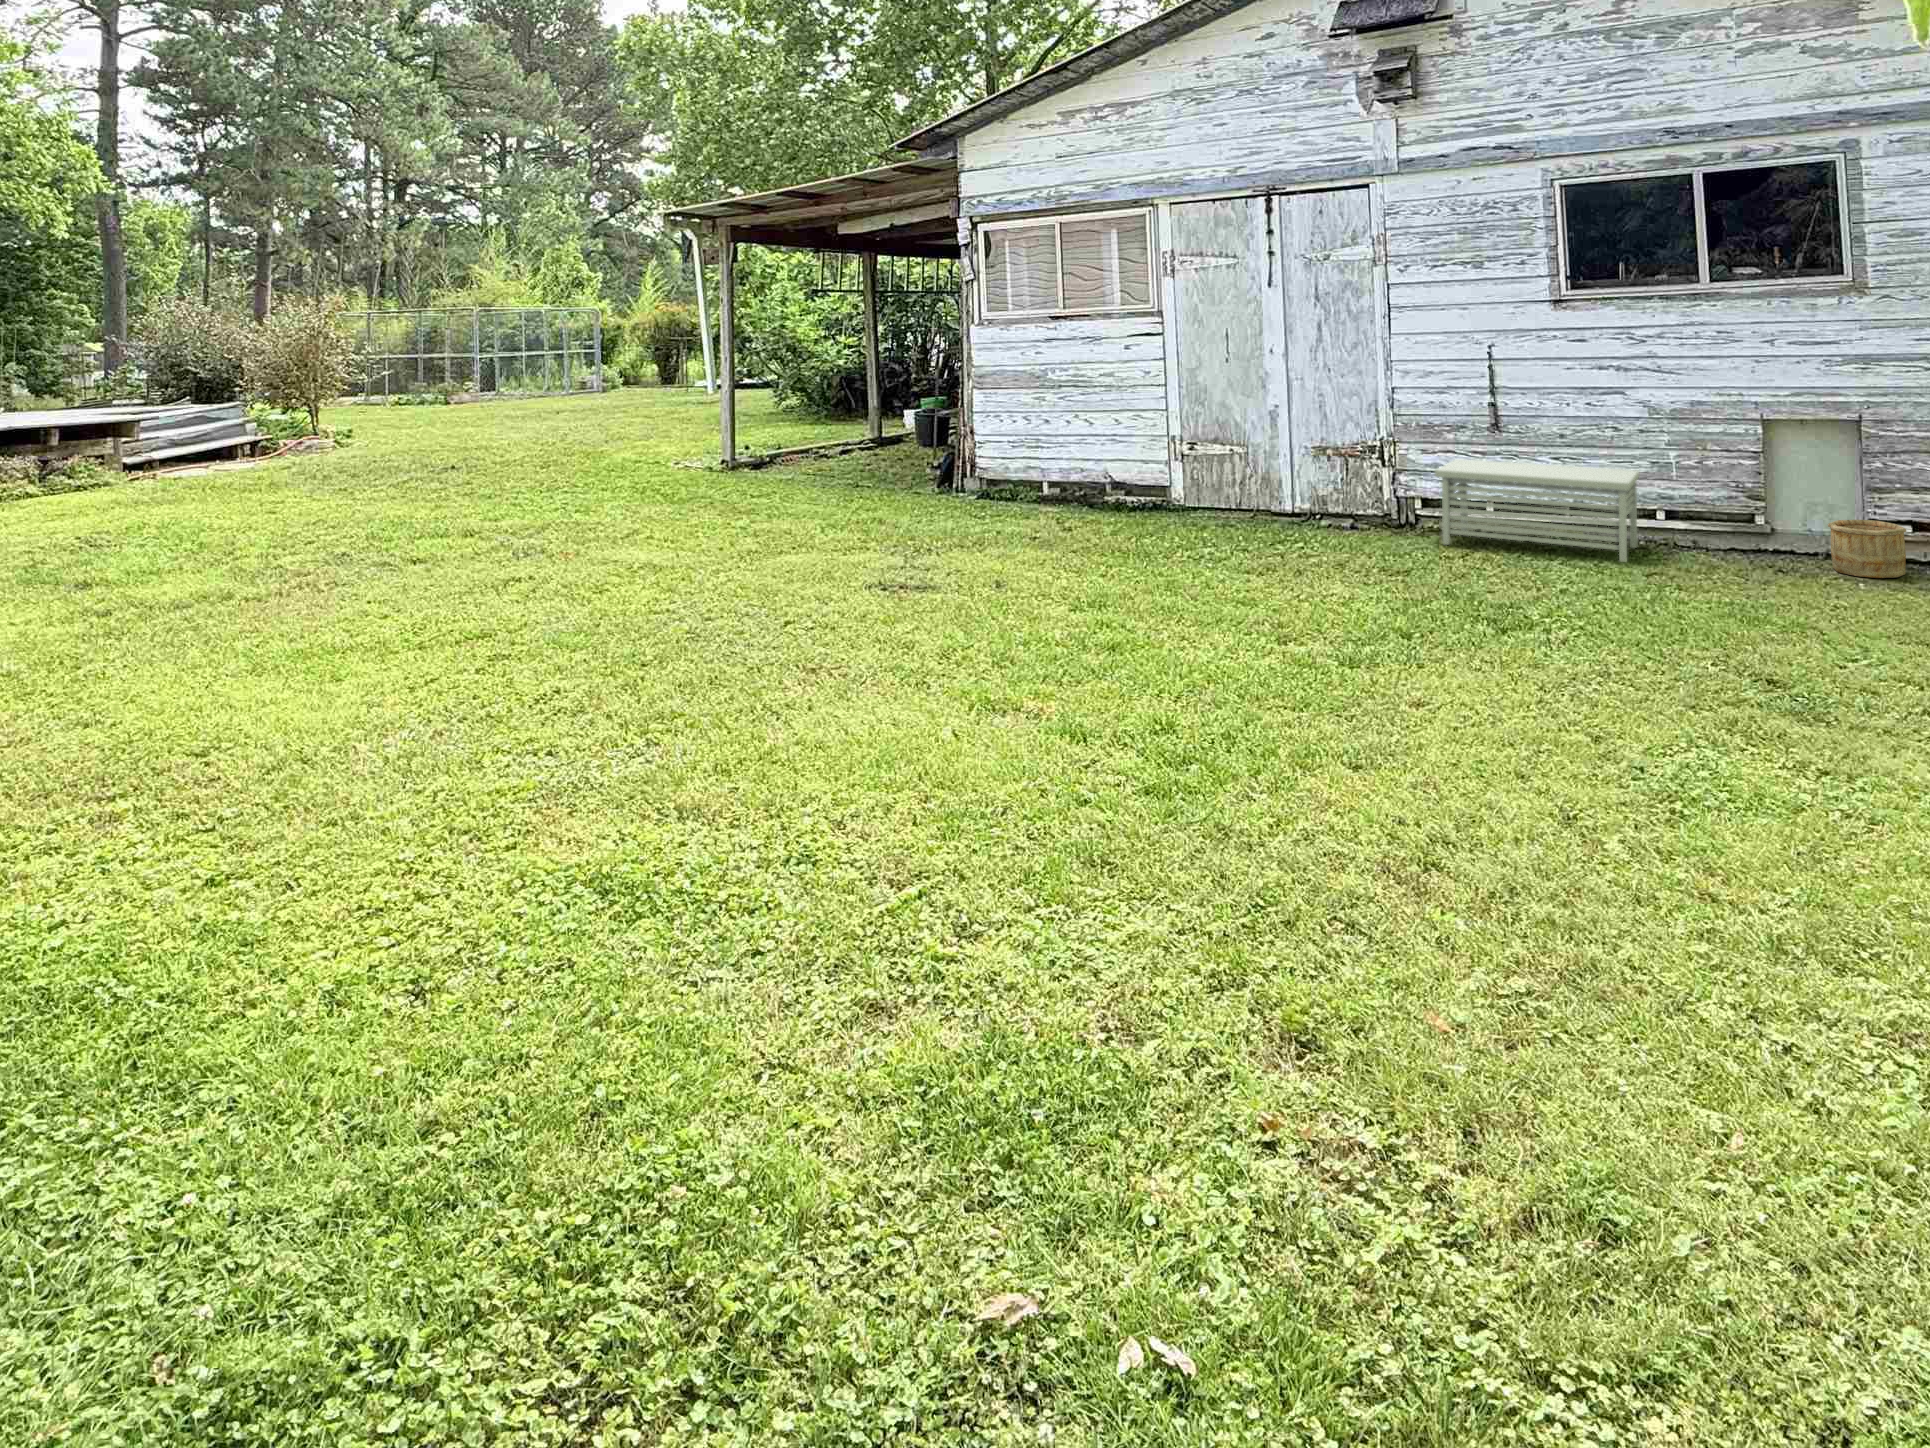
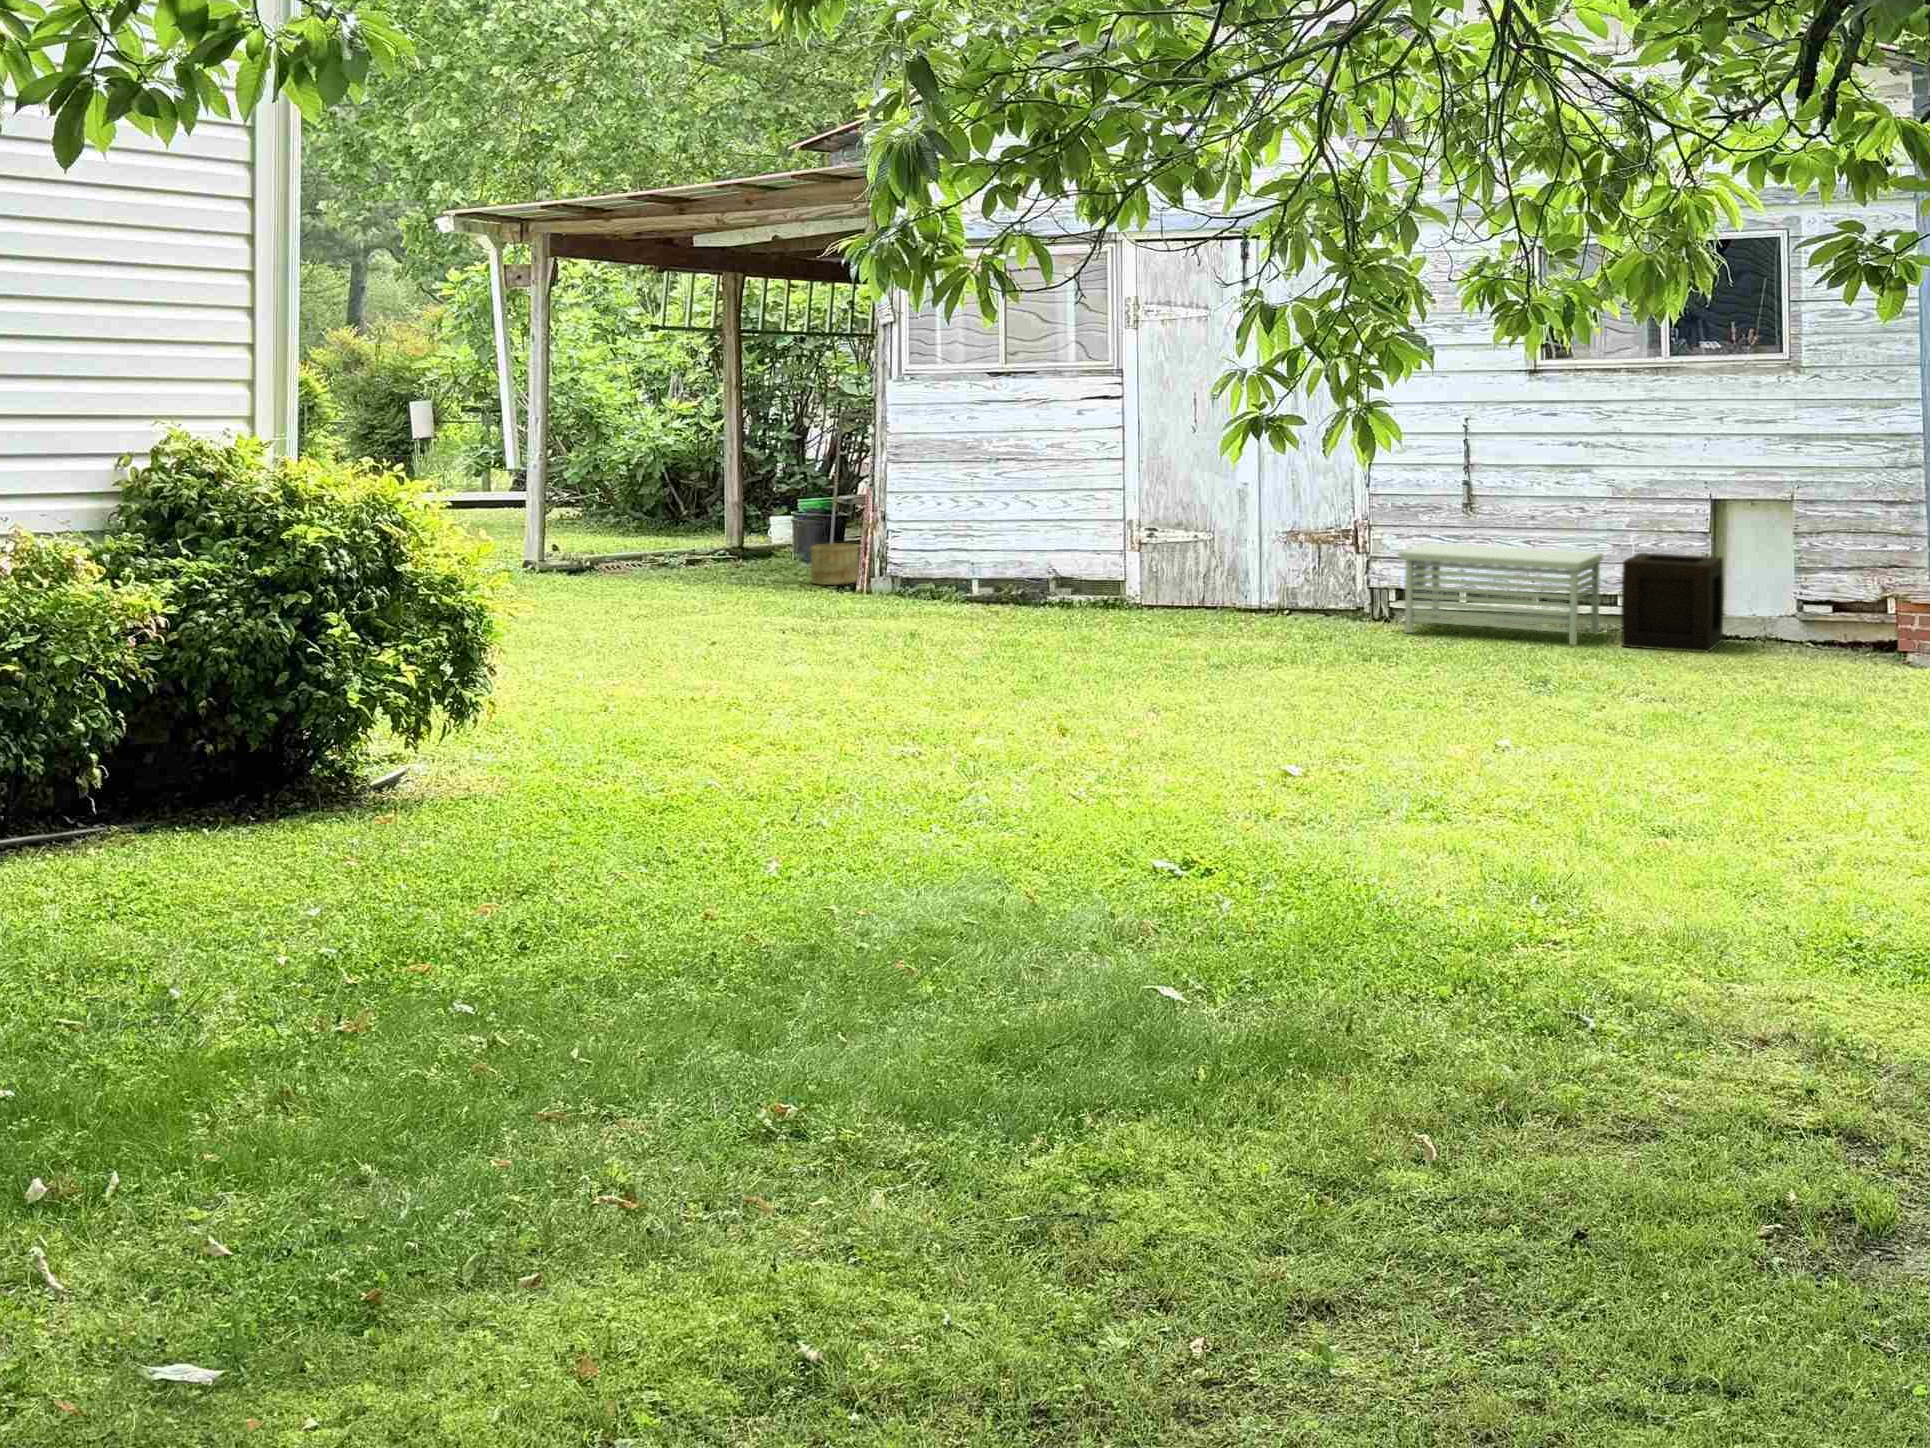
wooden crate: none [1677,471,1781,576] -> present [1621,553,1724,652]
wooden bucket: present [1828,520,1906,578] -> present [810,543,859,585]

